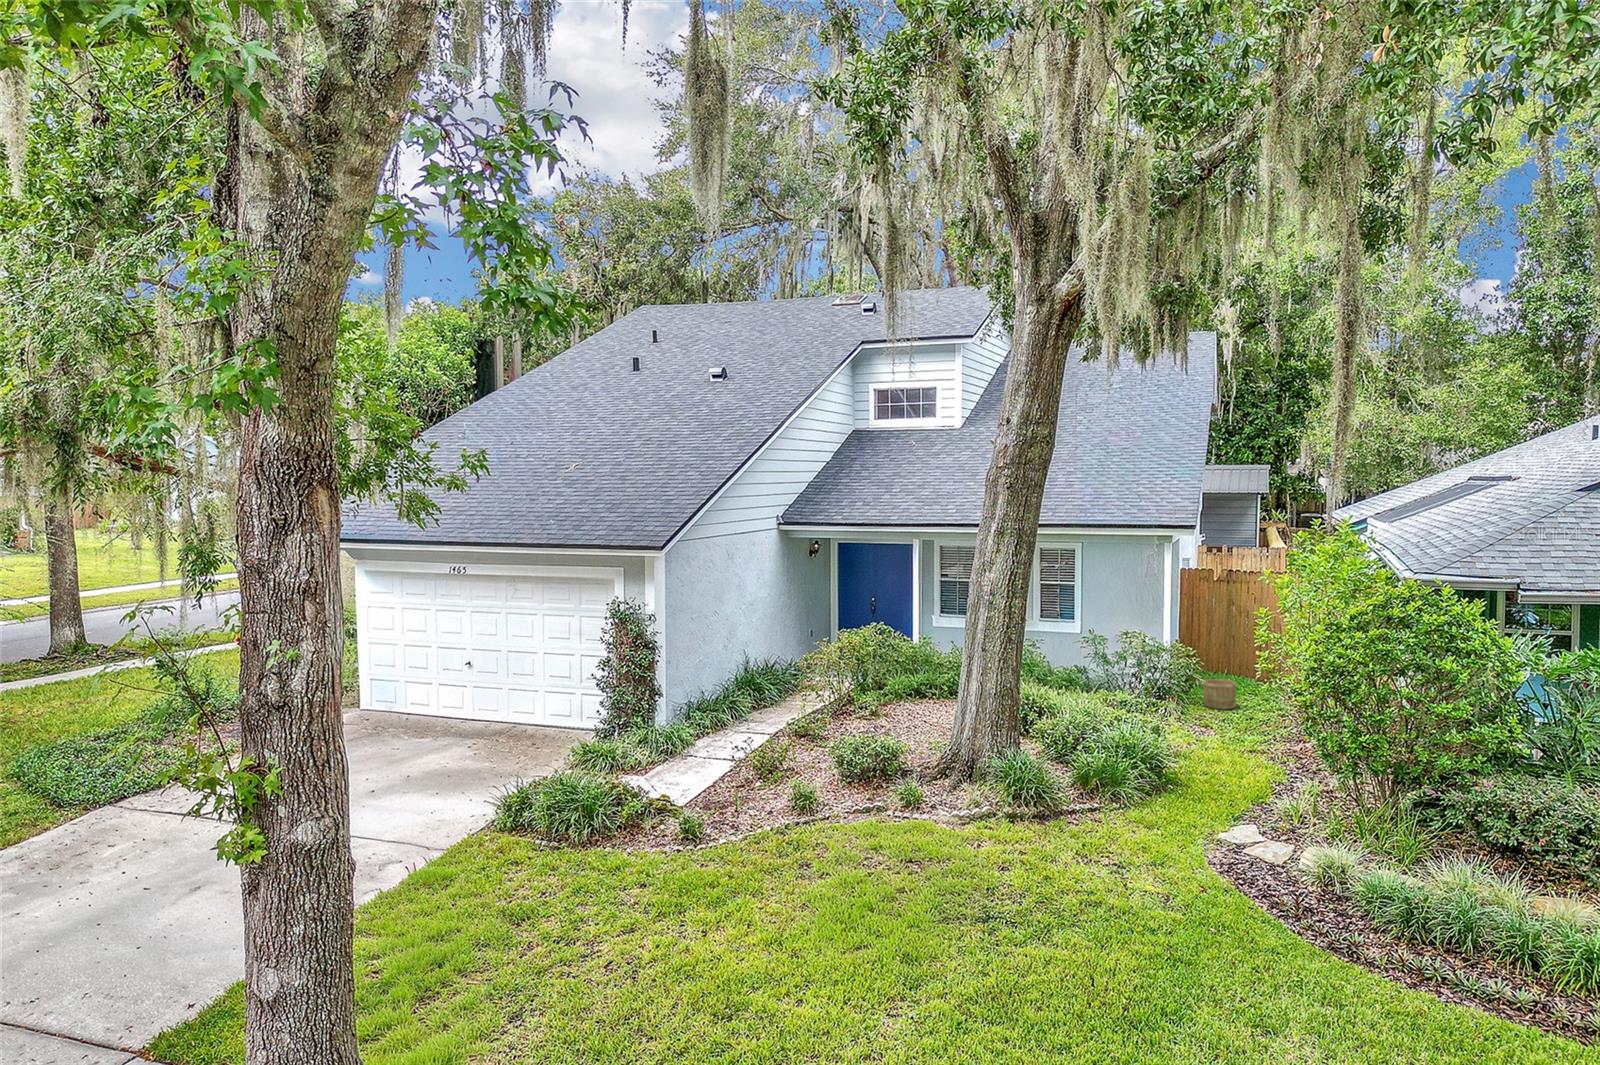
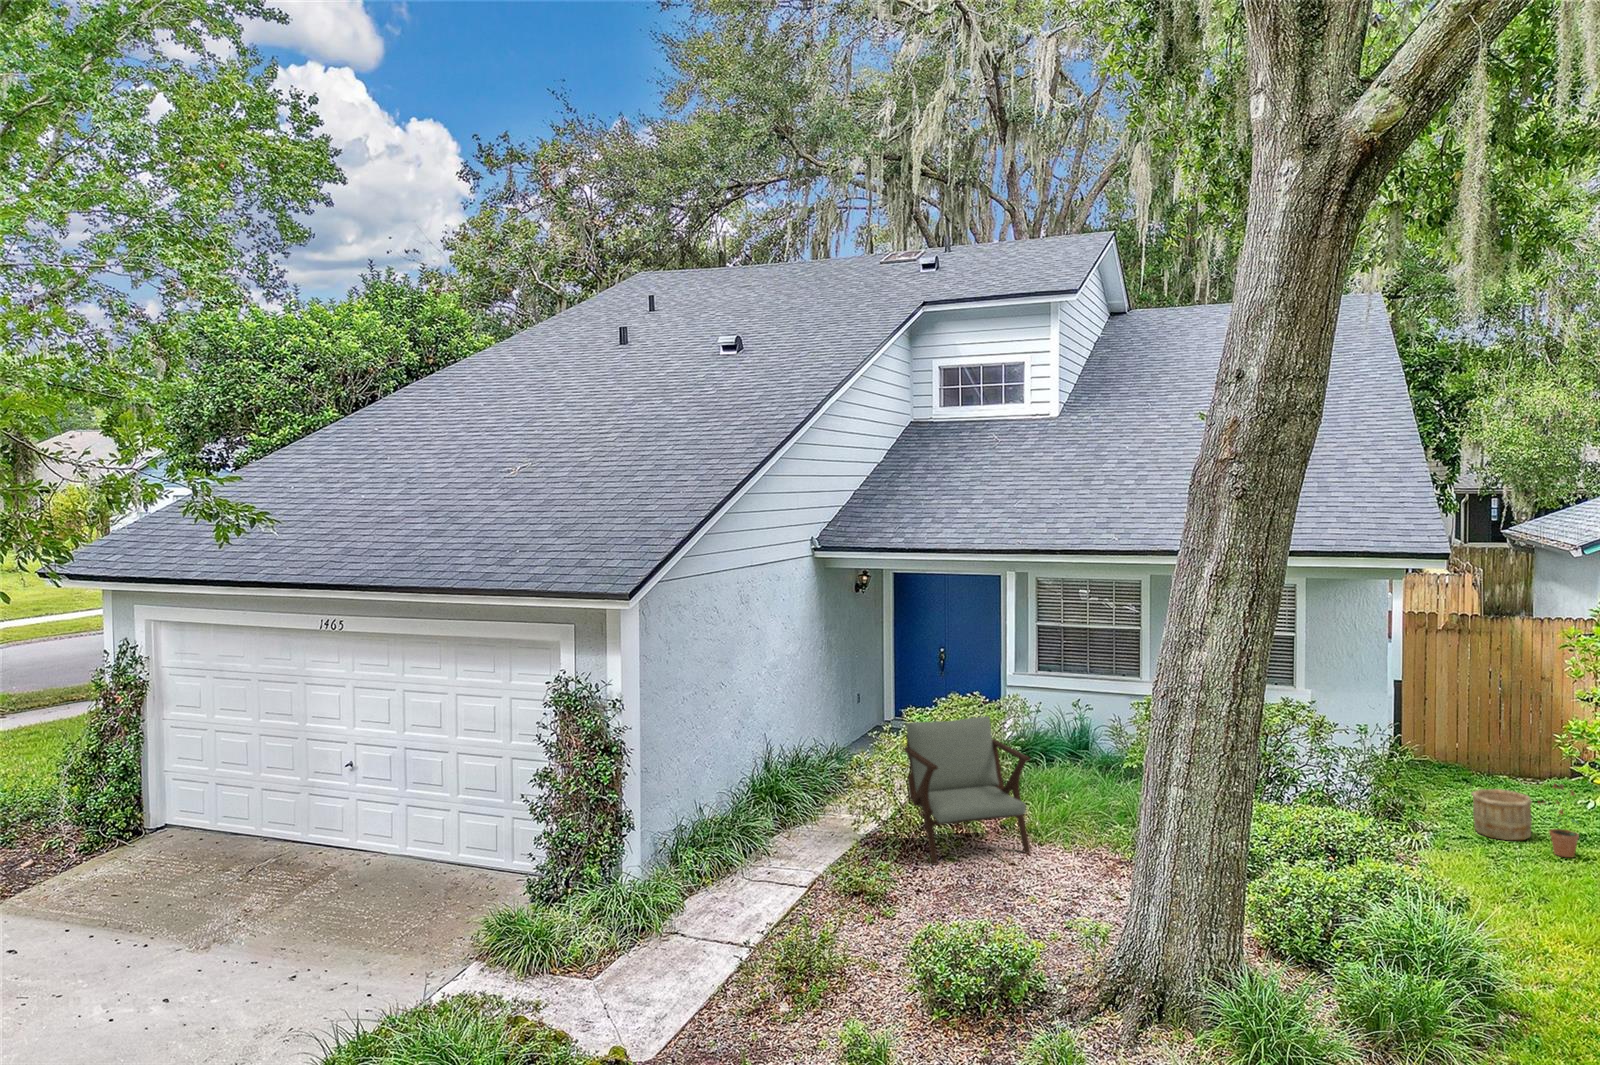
lounge chair: none [836,632,919,724] -> present [904,716,1031,865]
potted plant: none [1235,671,1258,717] -> present [1538,783,1579,857]

